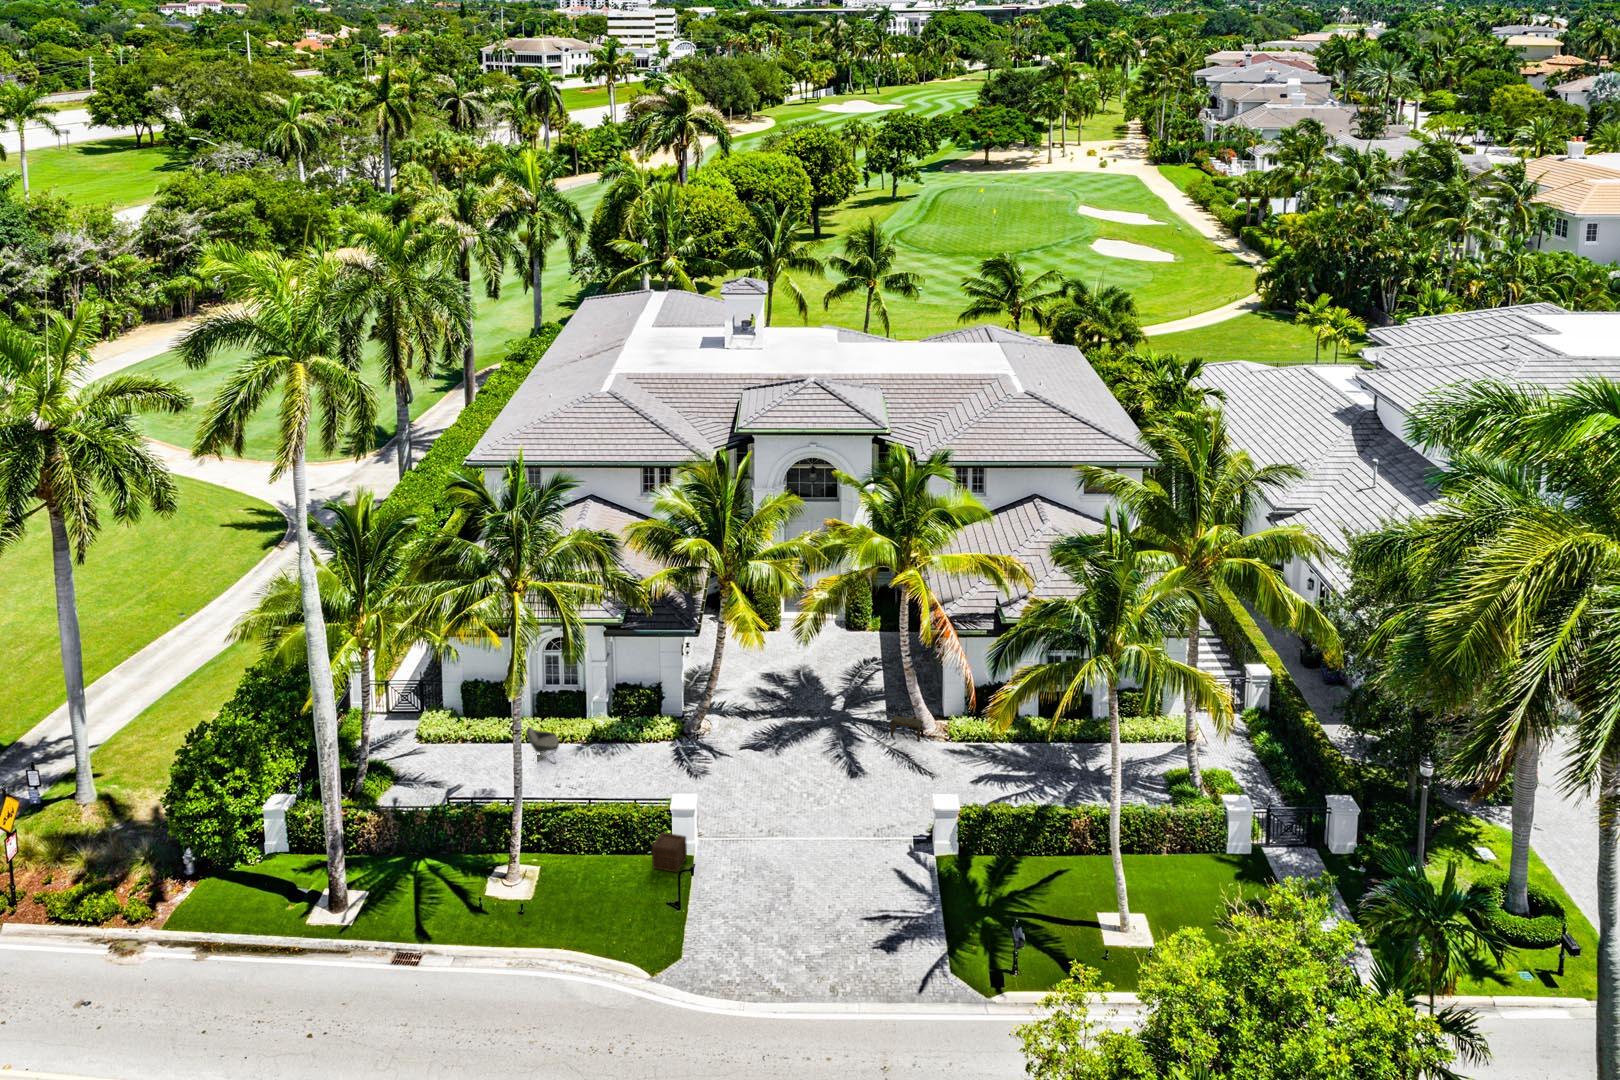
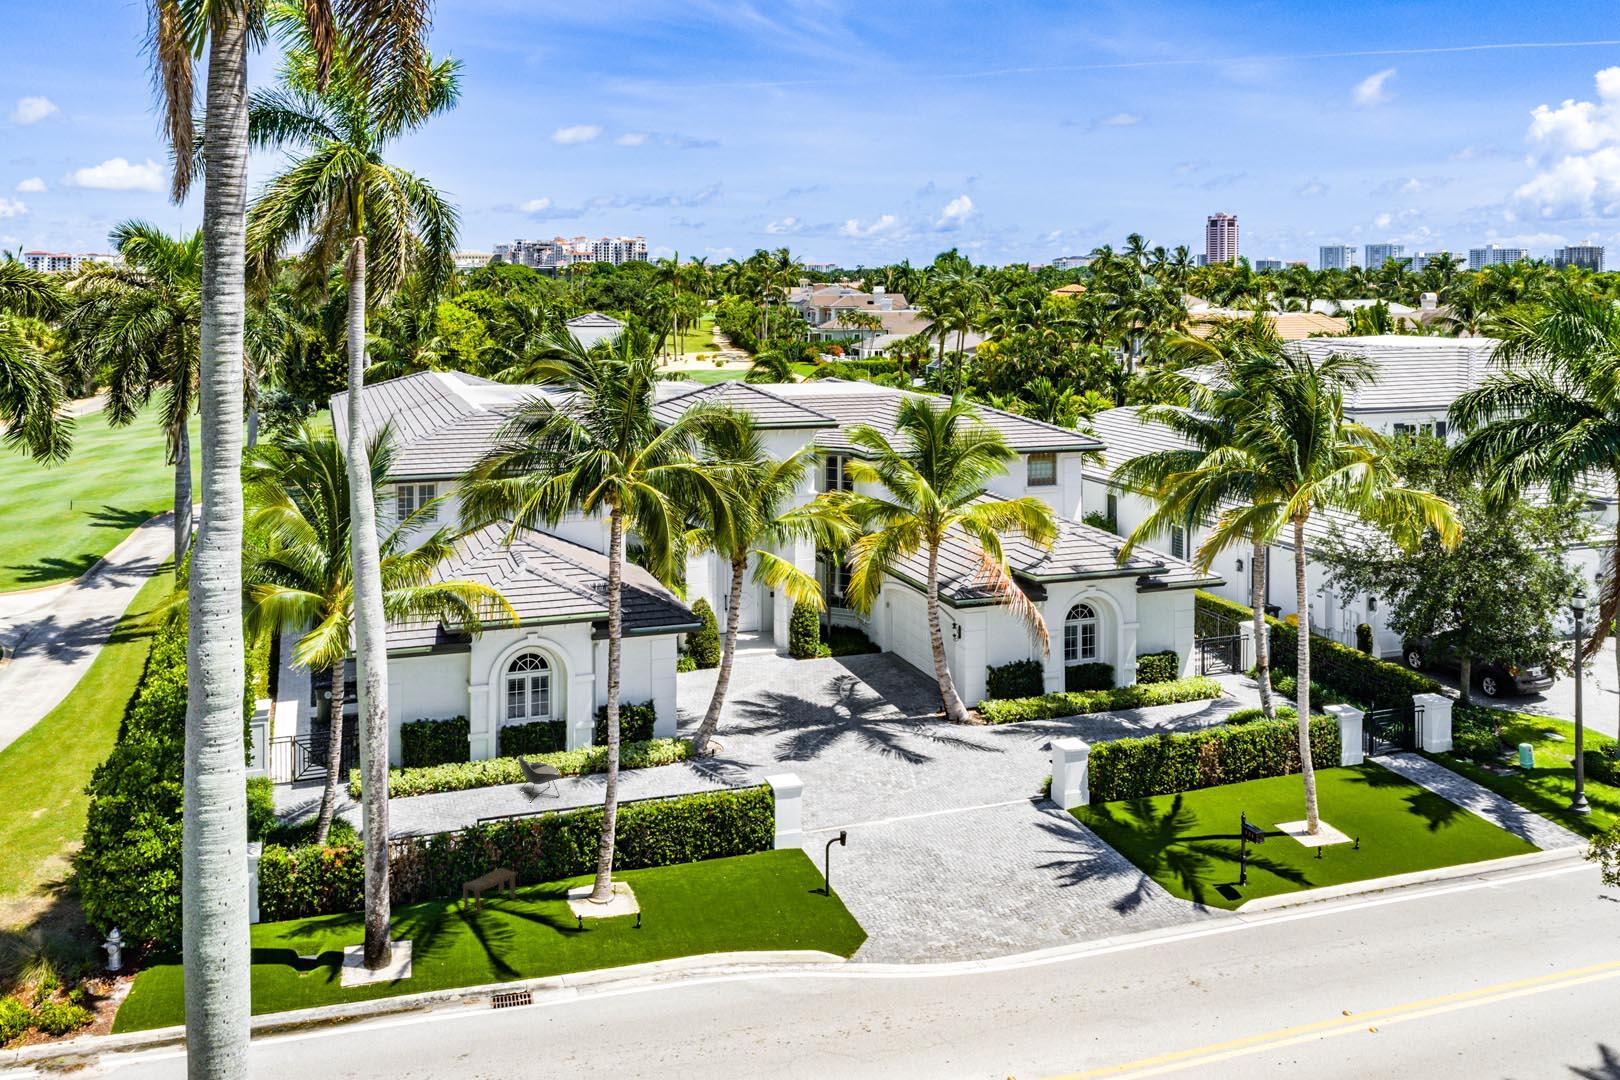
bench: present [890,715,924,741] -> present [463,868,515,914]
wooden crate: present [652,832,687,873] -> none [762,820,797,866]

